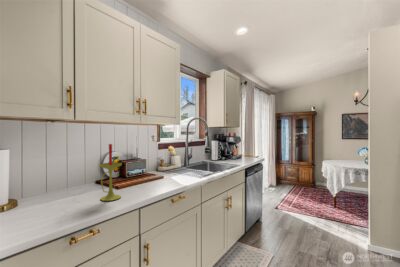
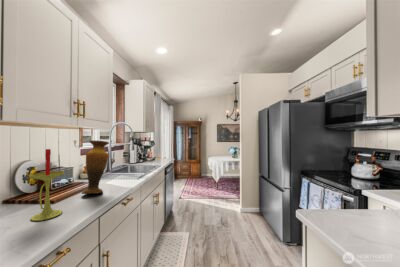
vase: none [143,136,167,187] -> present [82,140,109,194]

